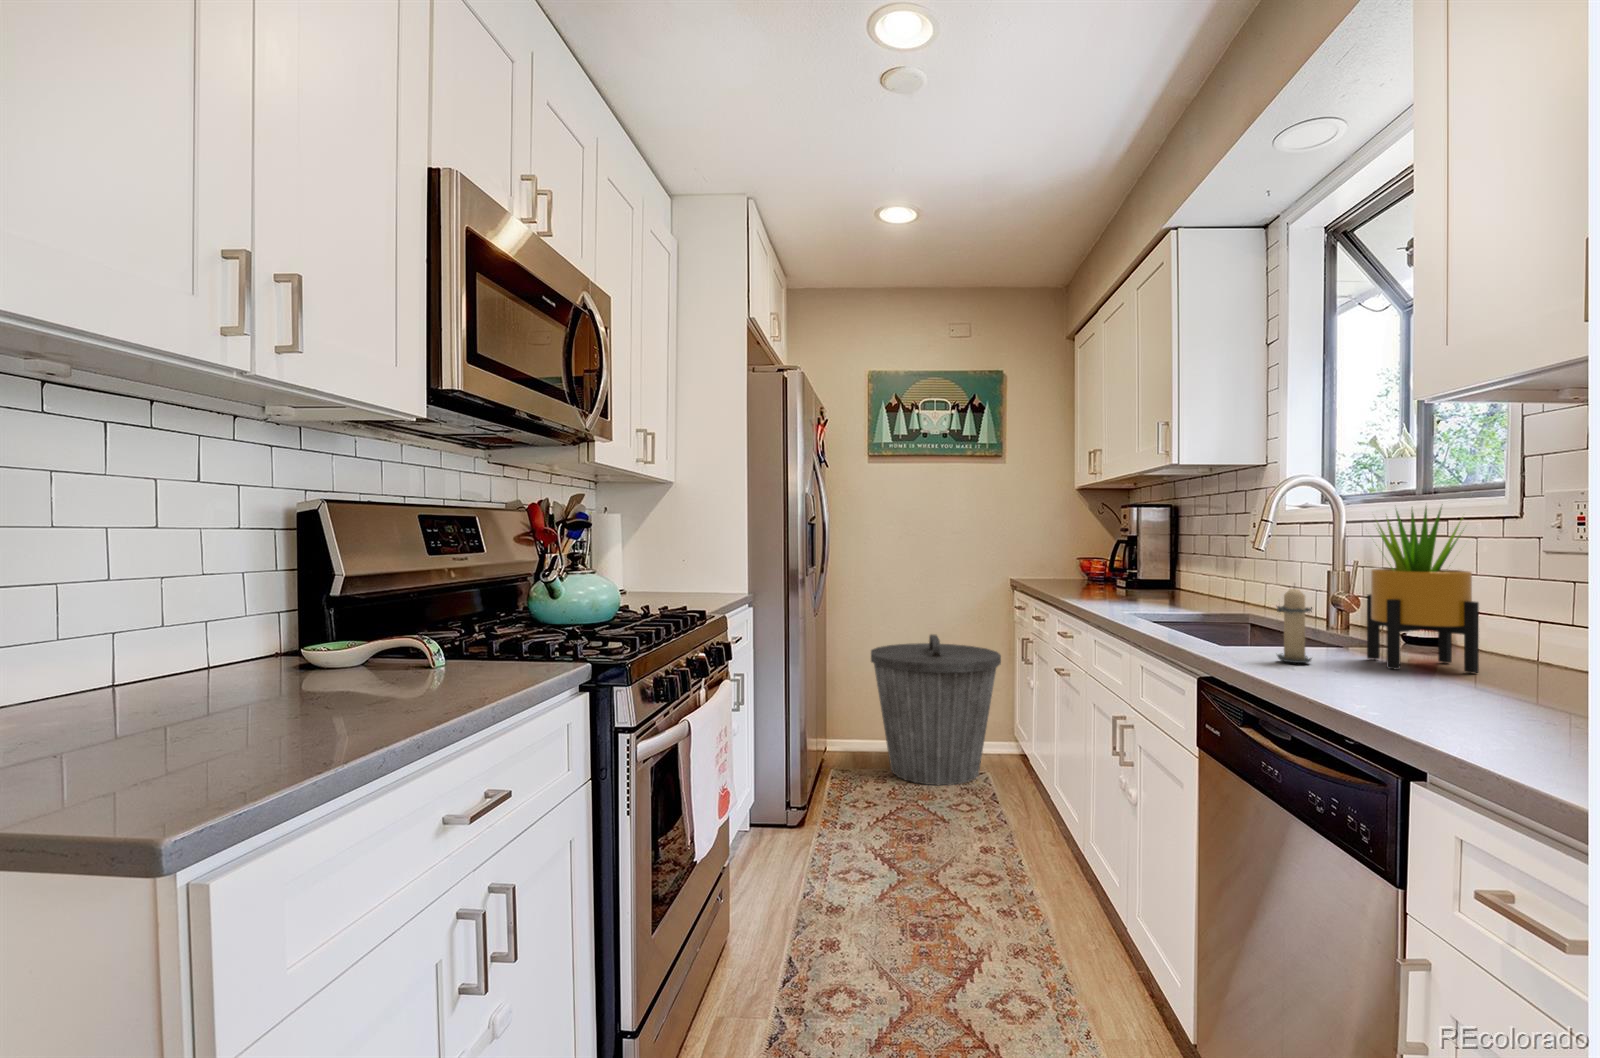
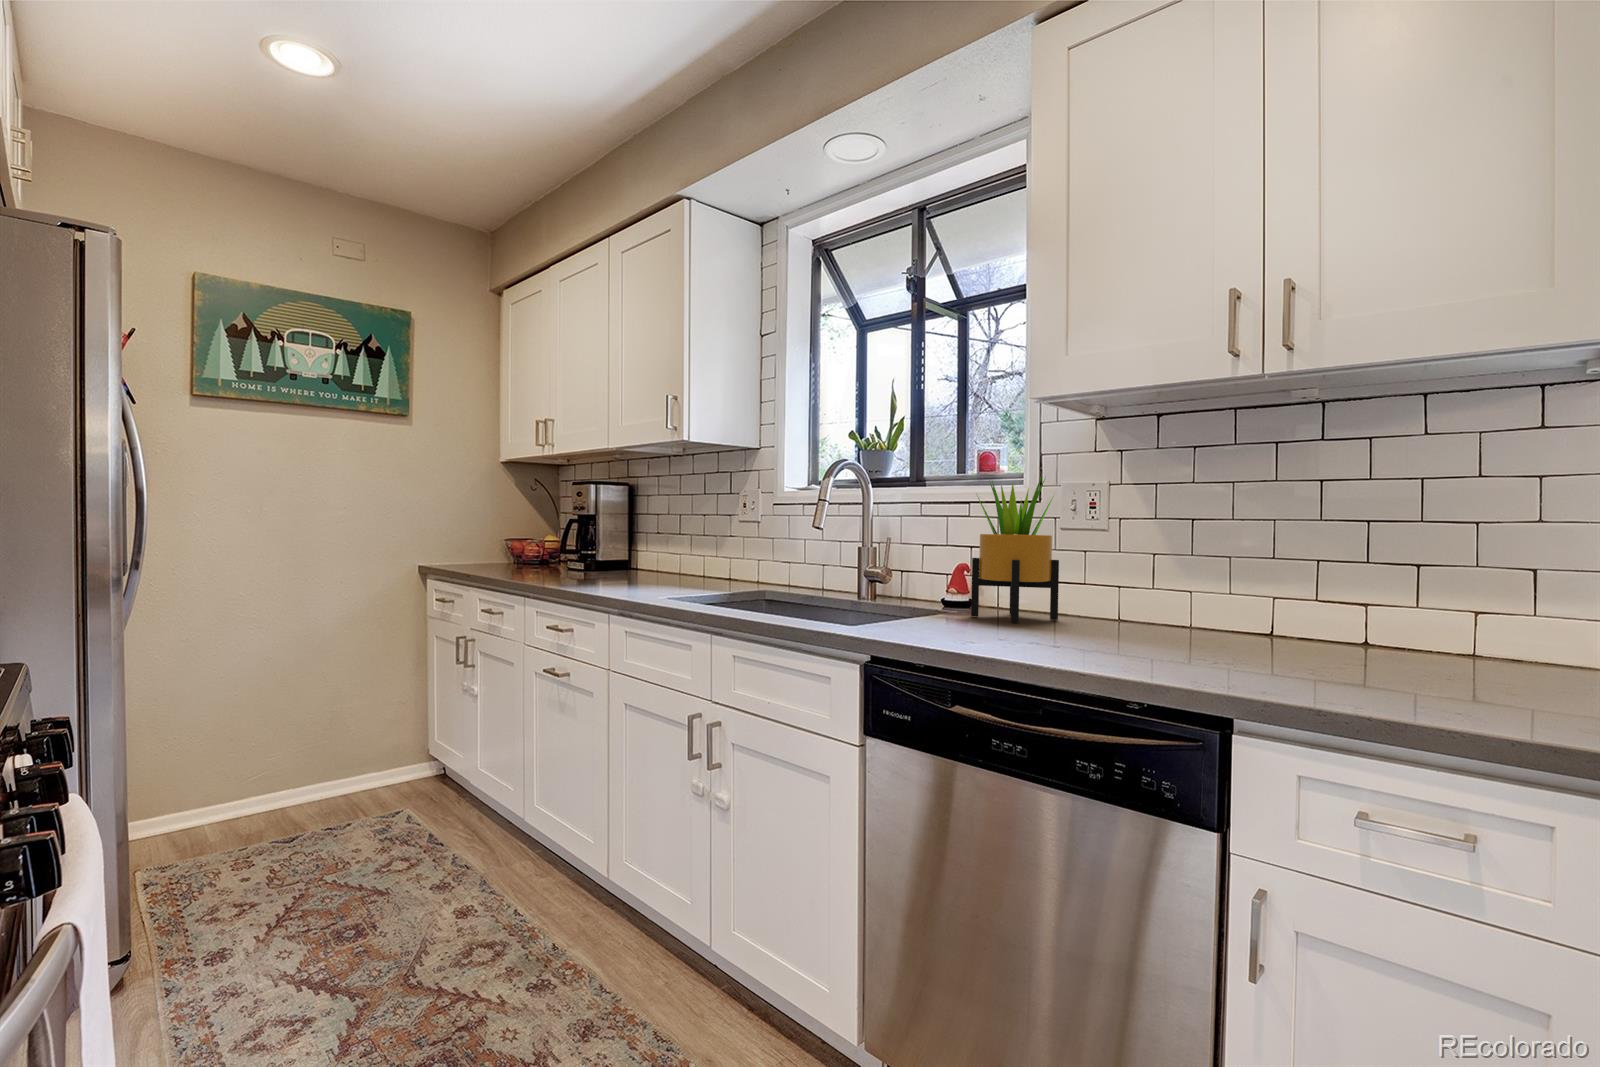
candle: present [1277,588,1312,663] -> none [932,547,971,626]
trash can: present [871,634,1001,785] -> none [213,644,420,854]

